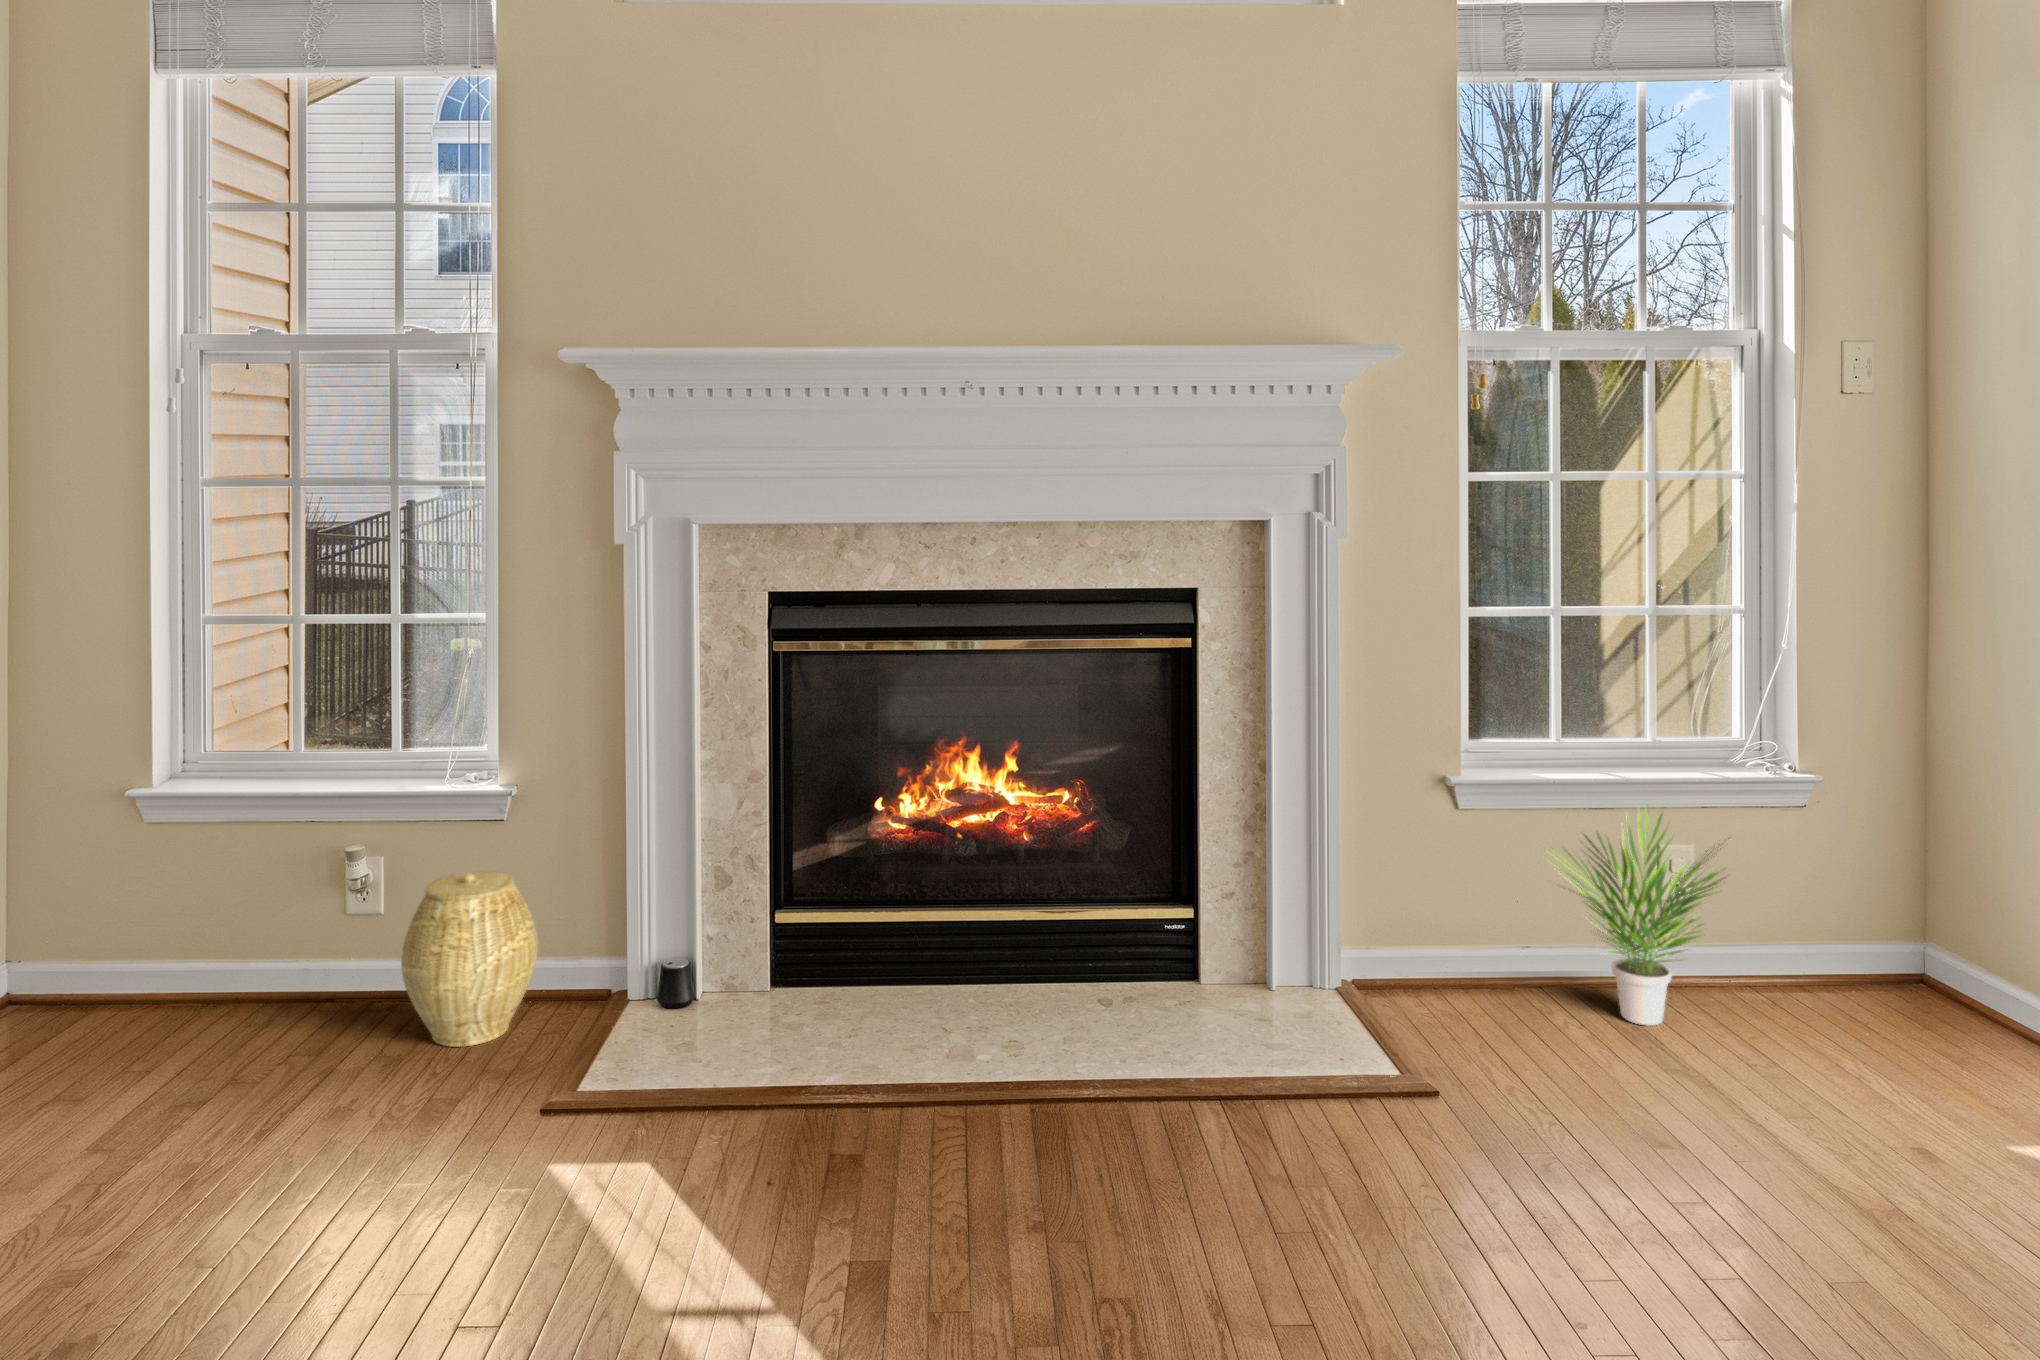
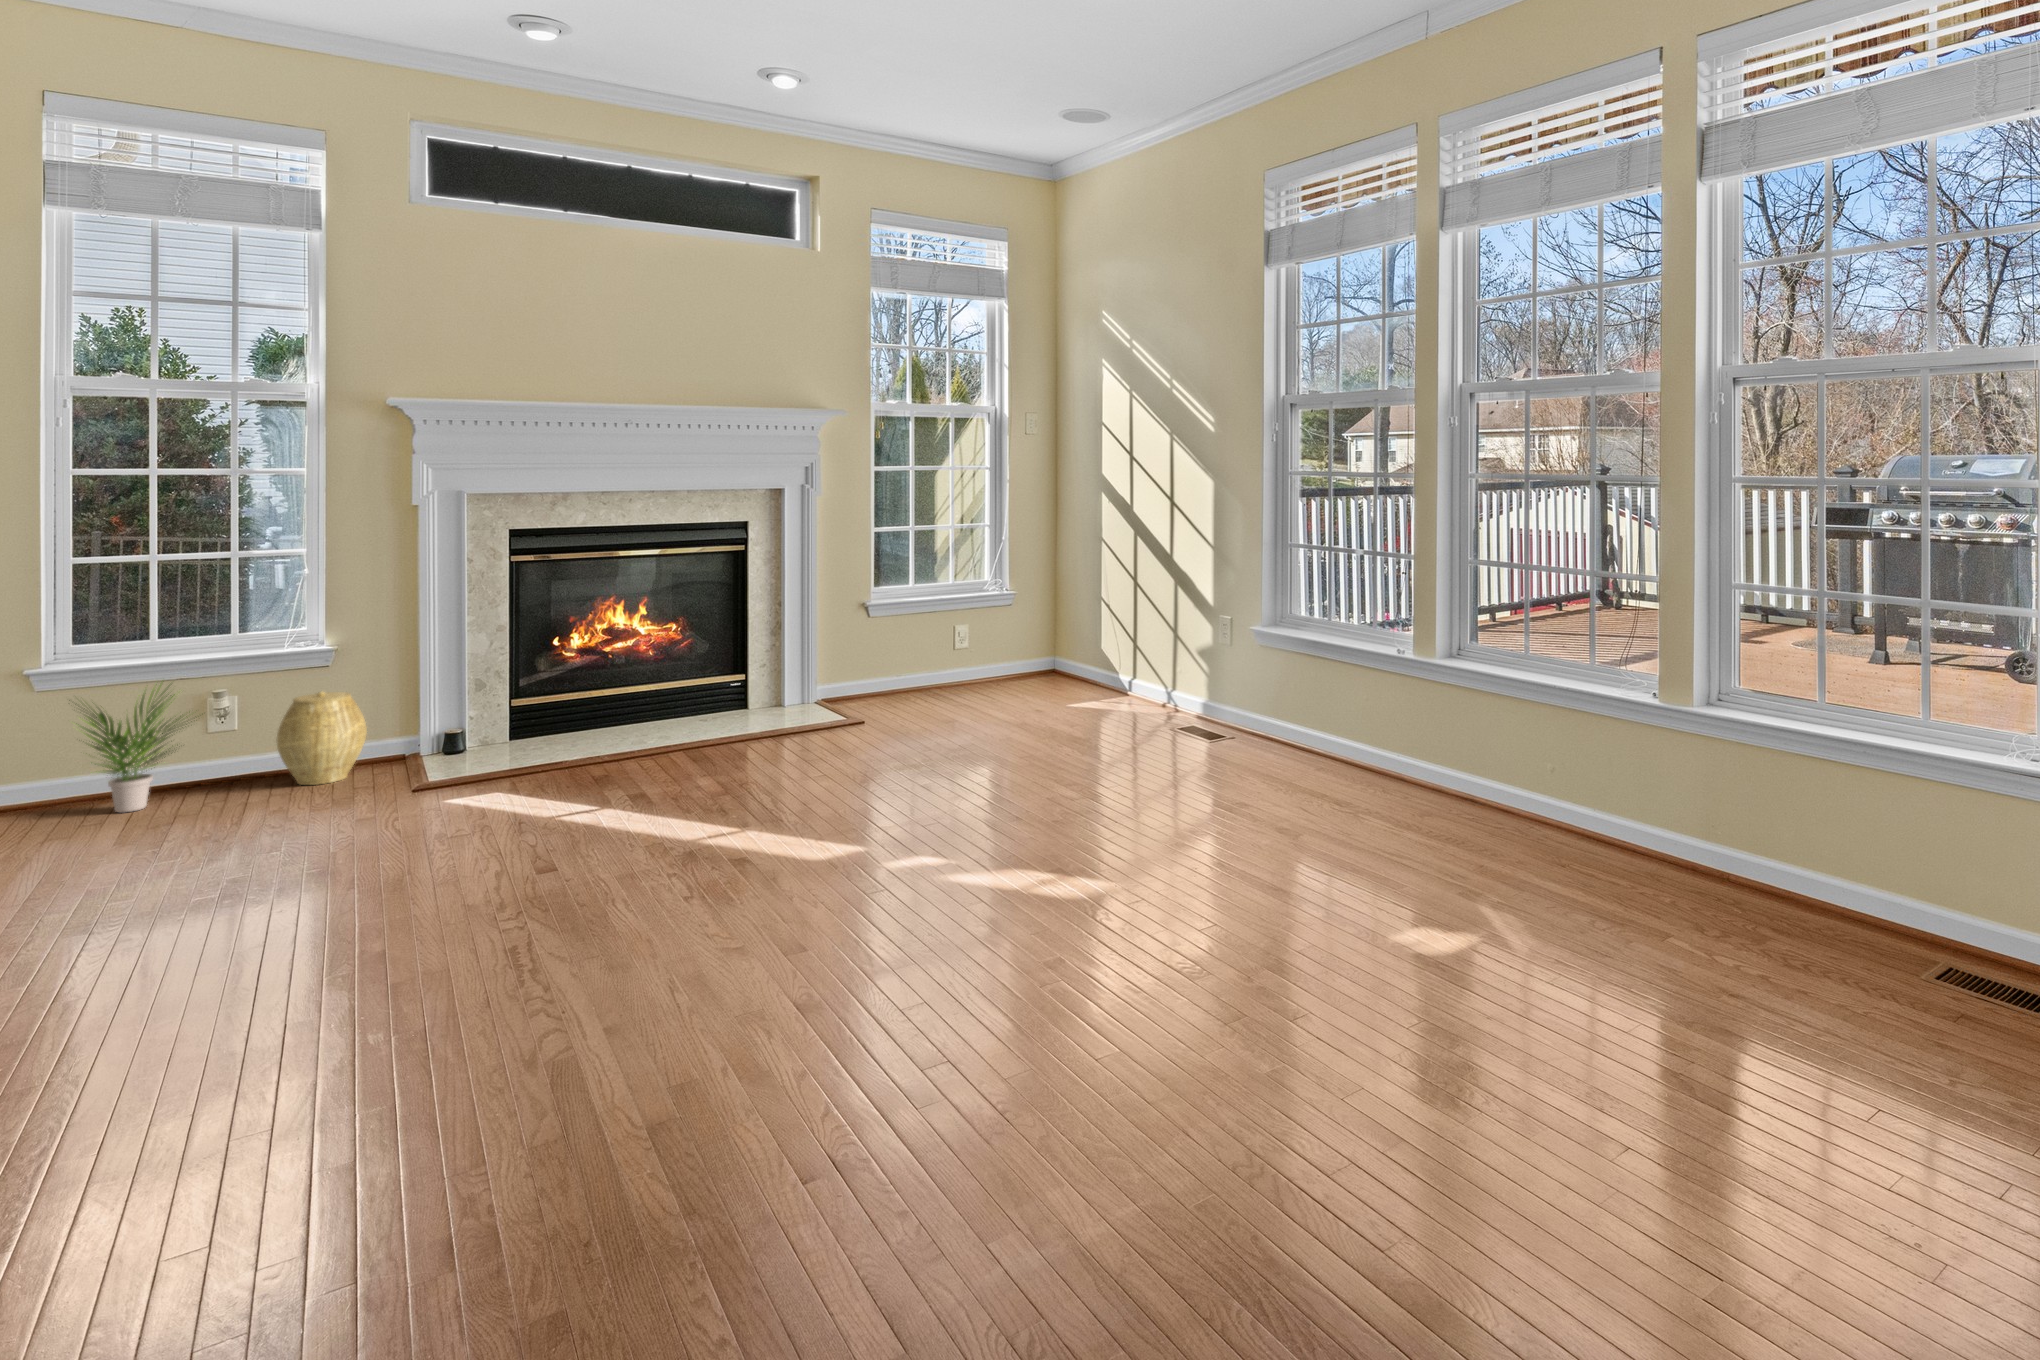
potted plant: present [1552,806,1722,1026] -> present [73,684,192,813]

